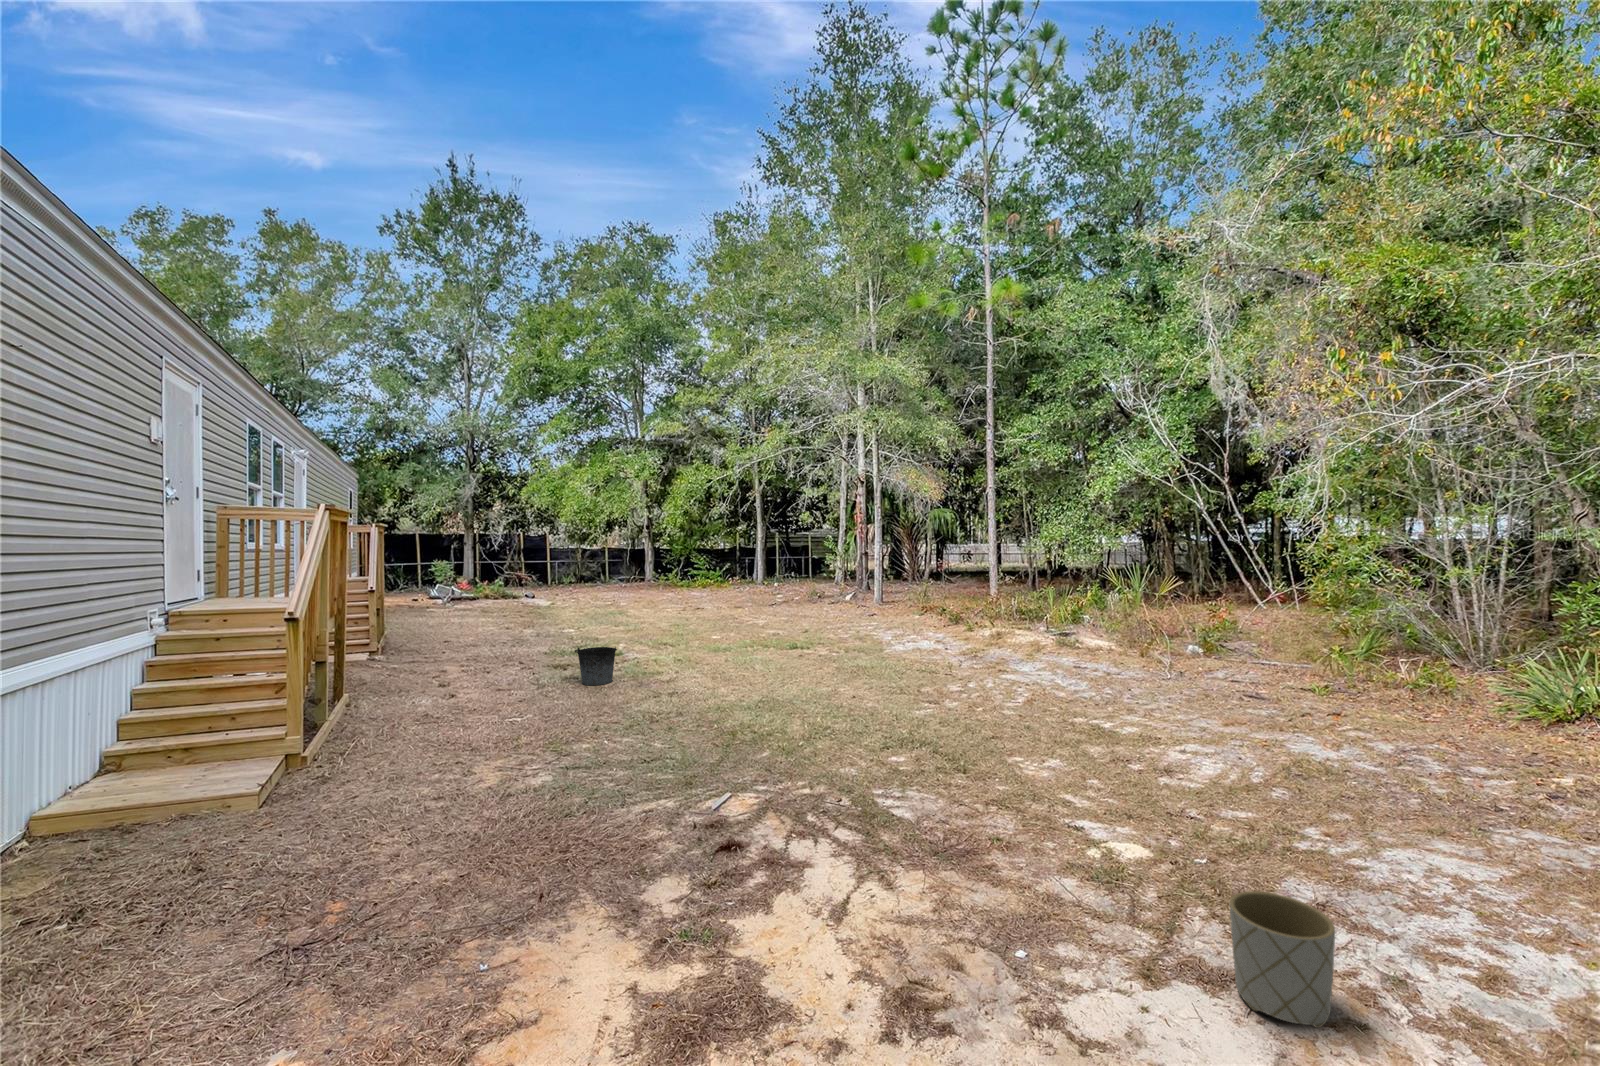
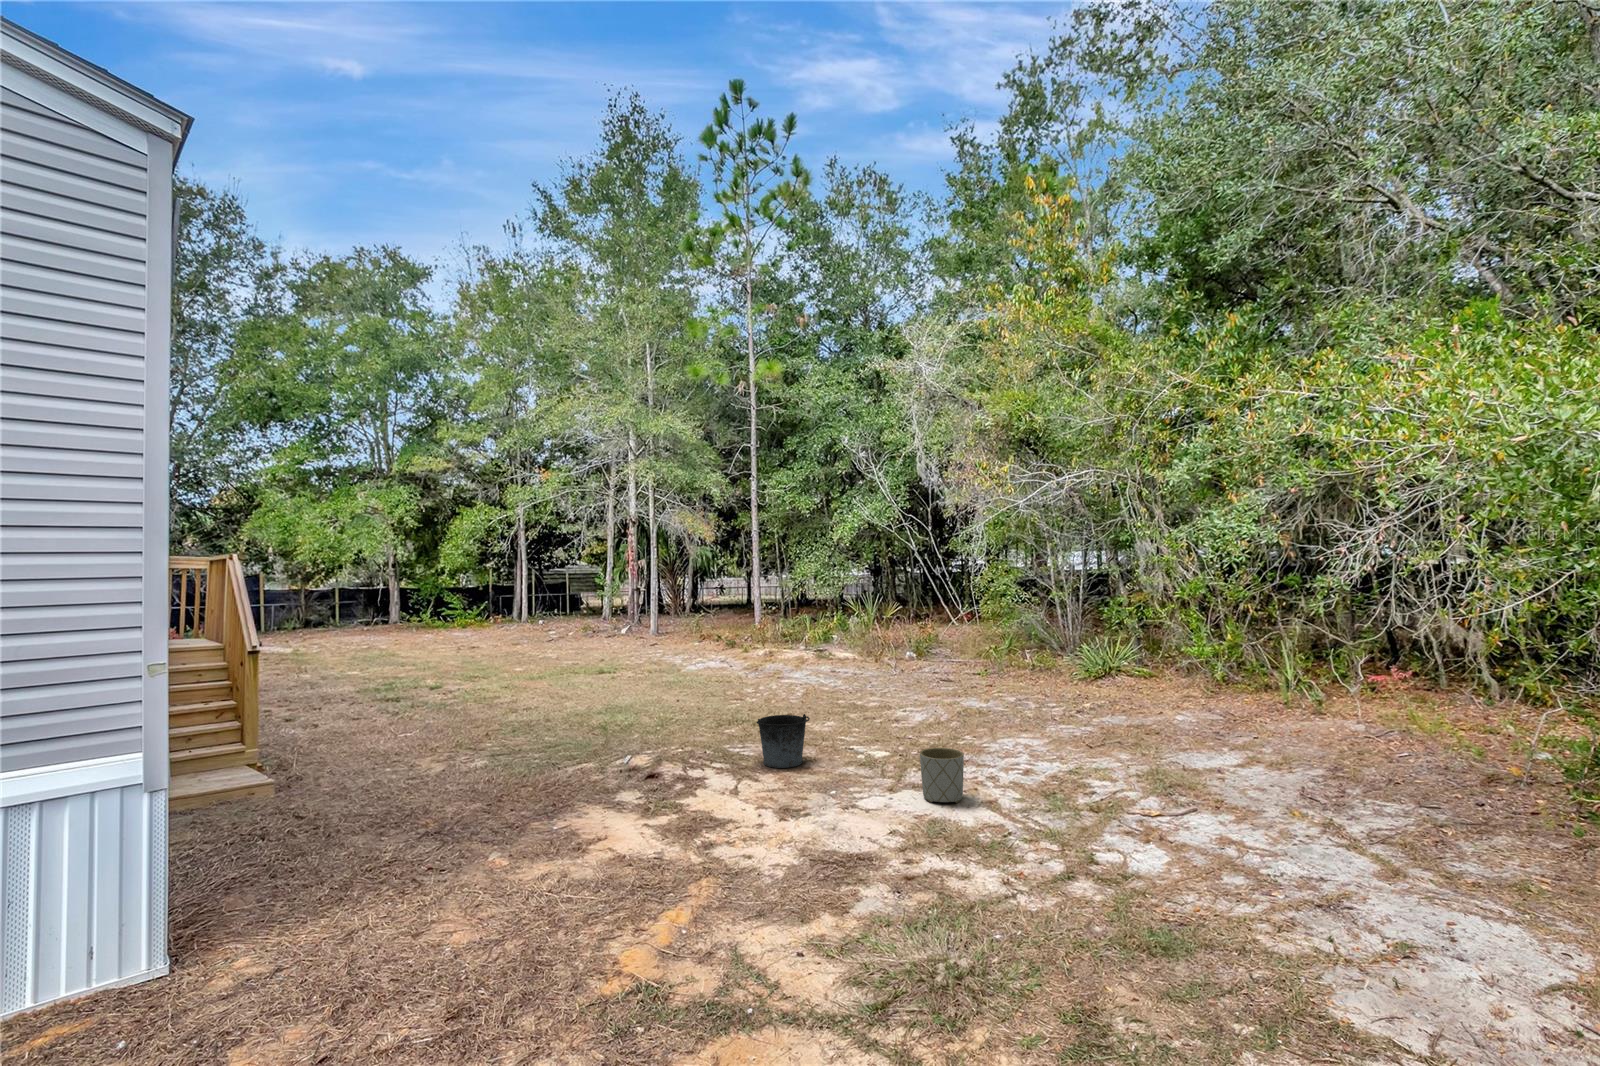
bucket: present [575,647,617,685] -> present [756,714,810,768]

